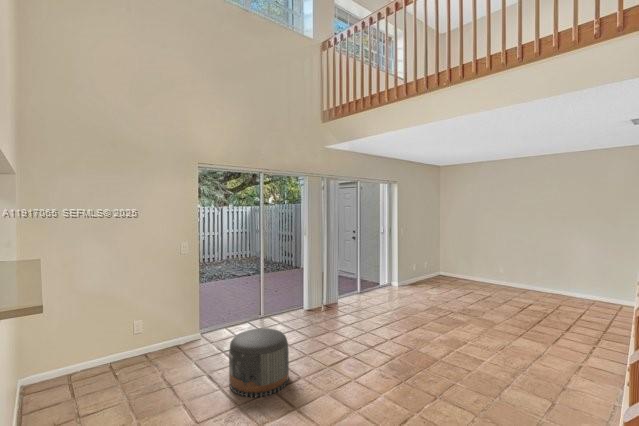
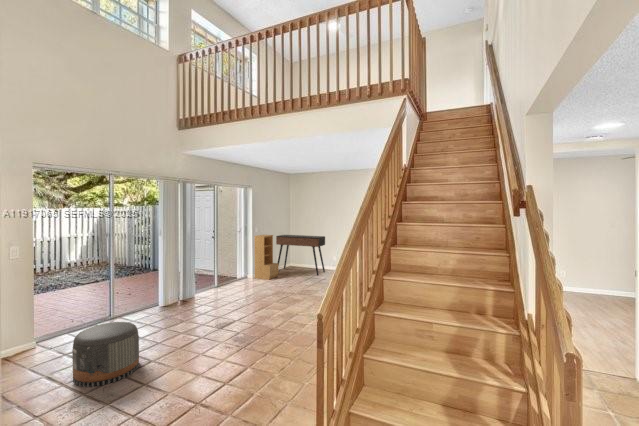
bookshelf: none [400,236,429,290] -> present [255,235,278,280]
console table: none [424,237,489,290] -> present [276,235,325,275]

